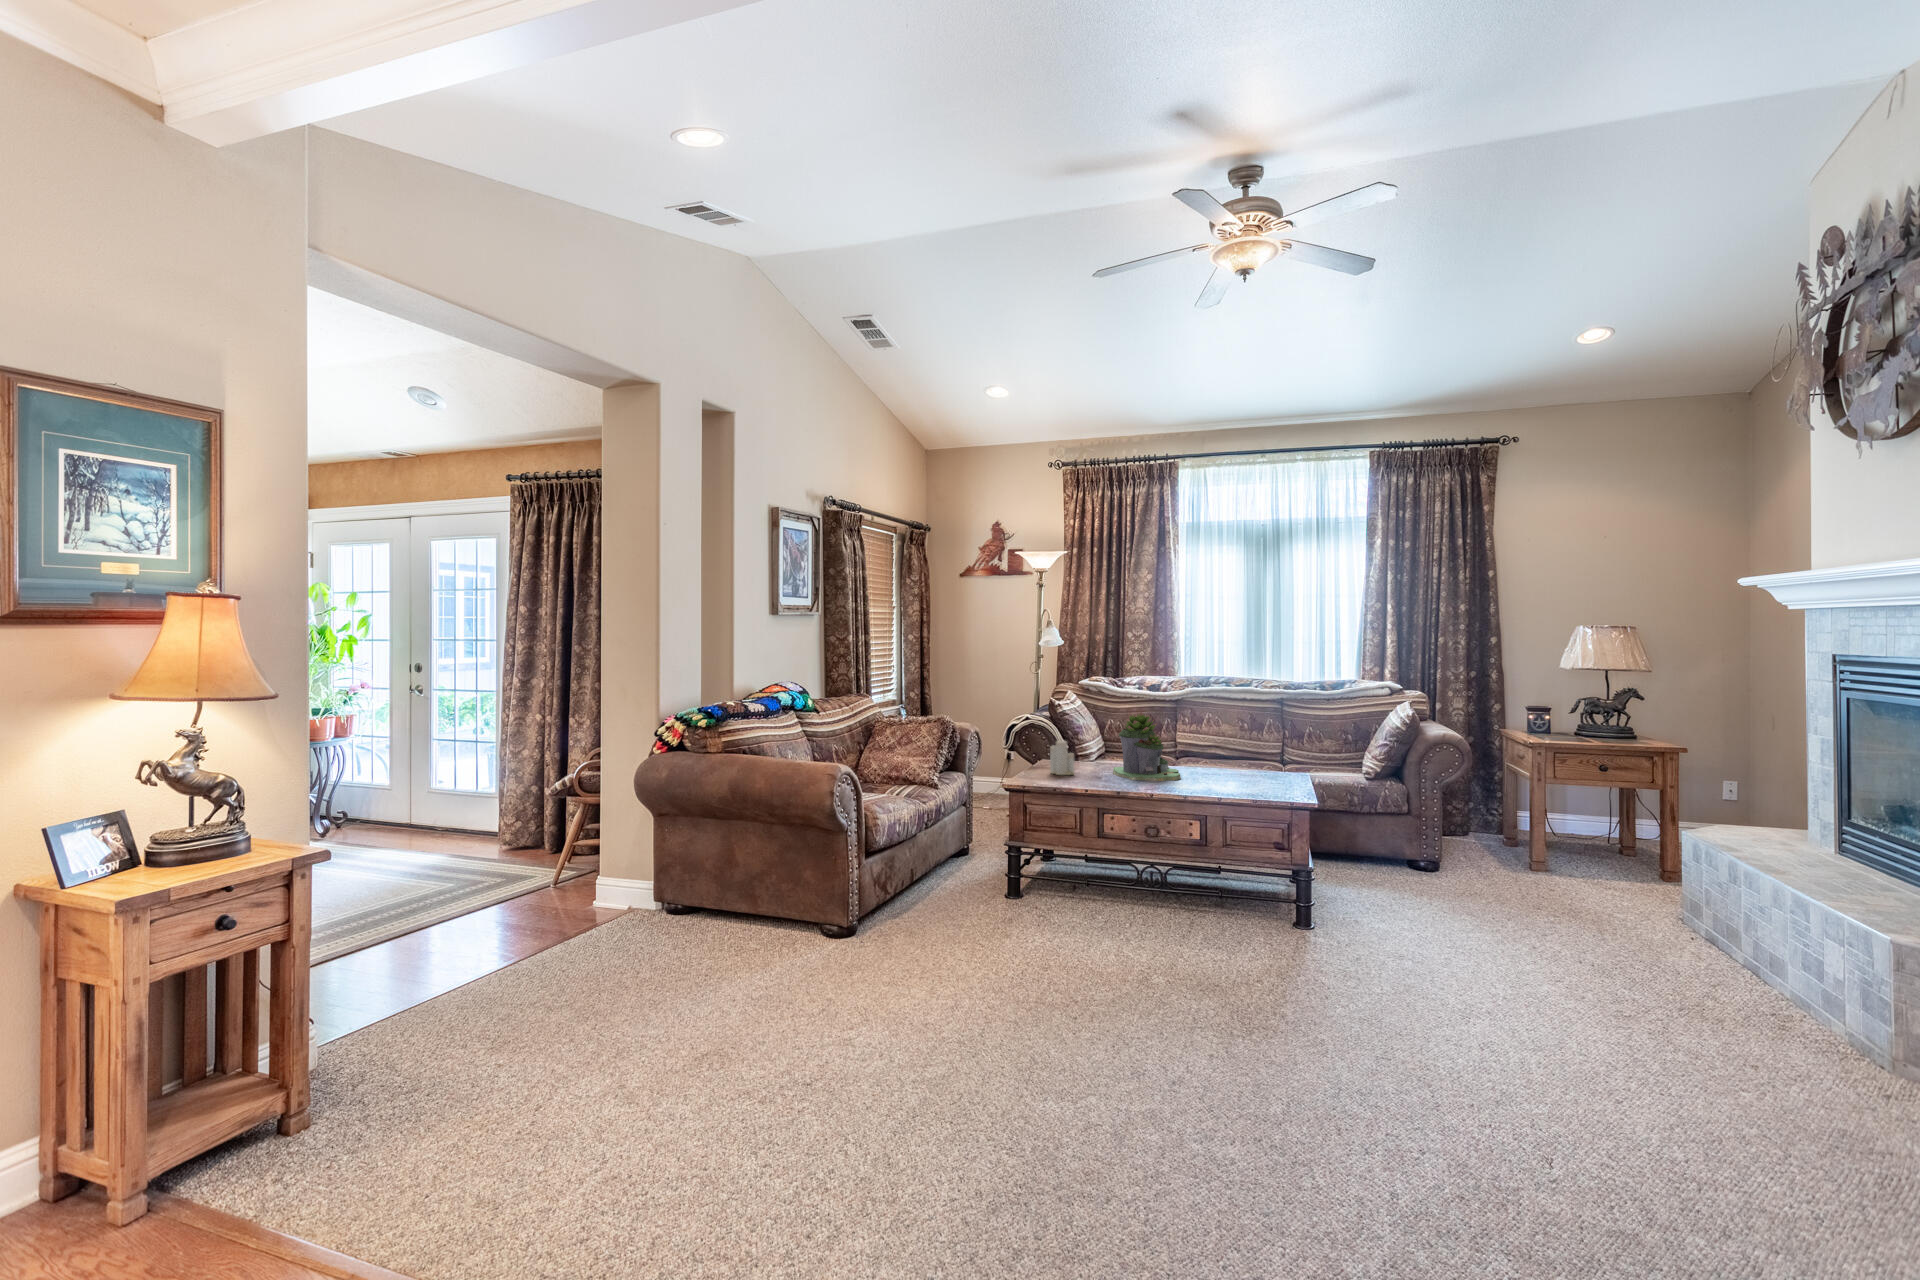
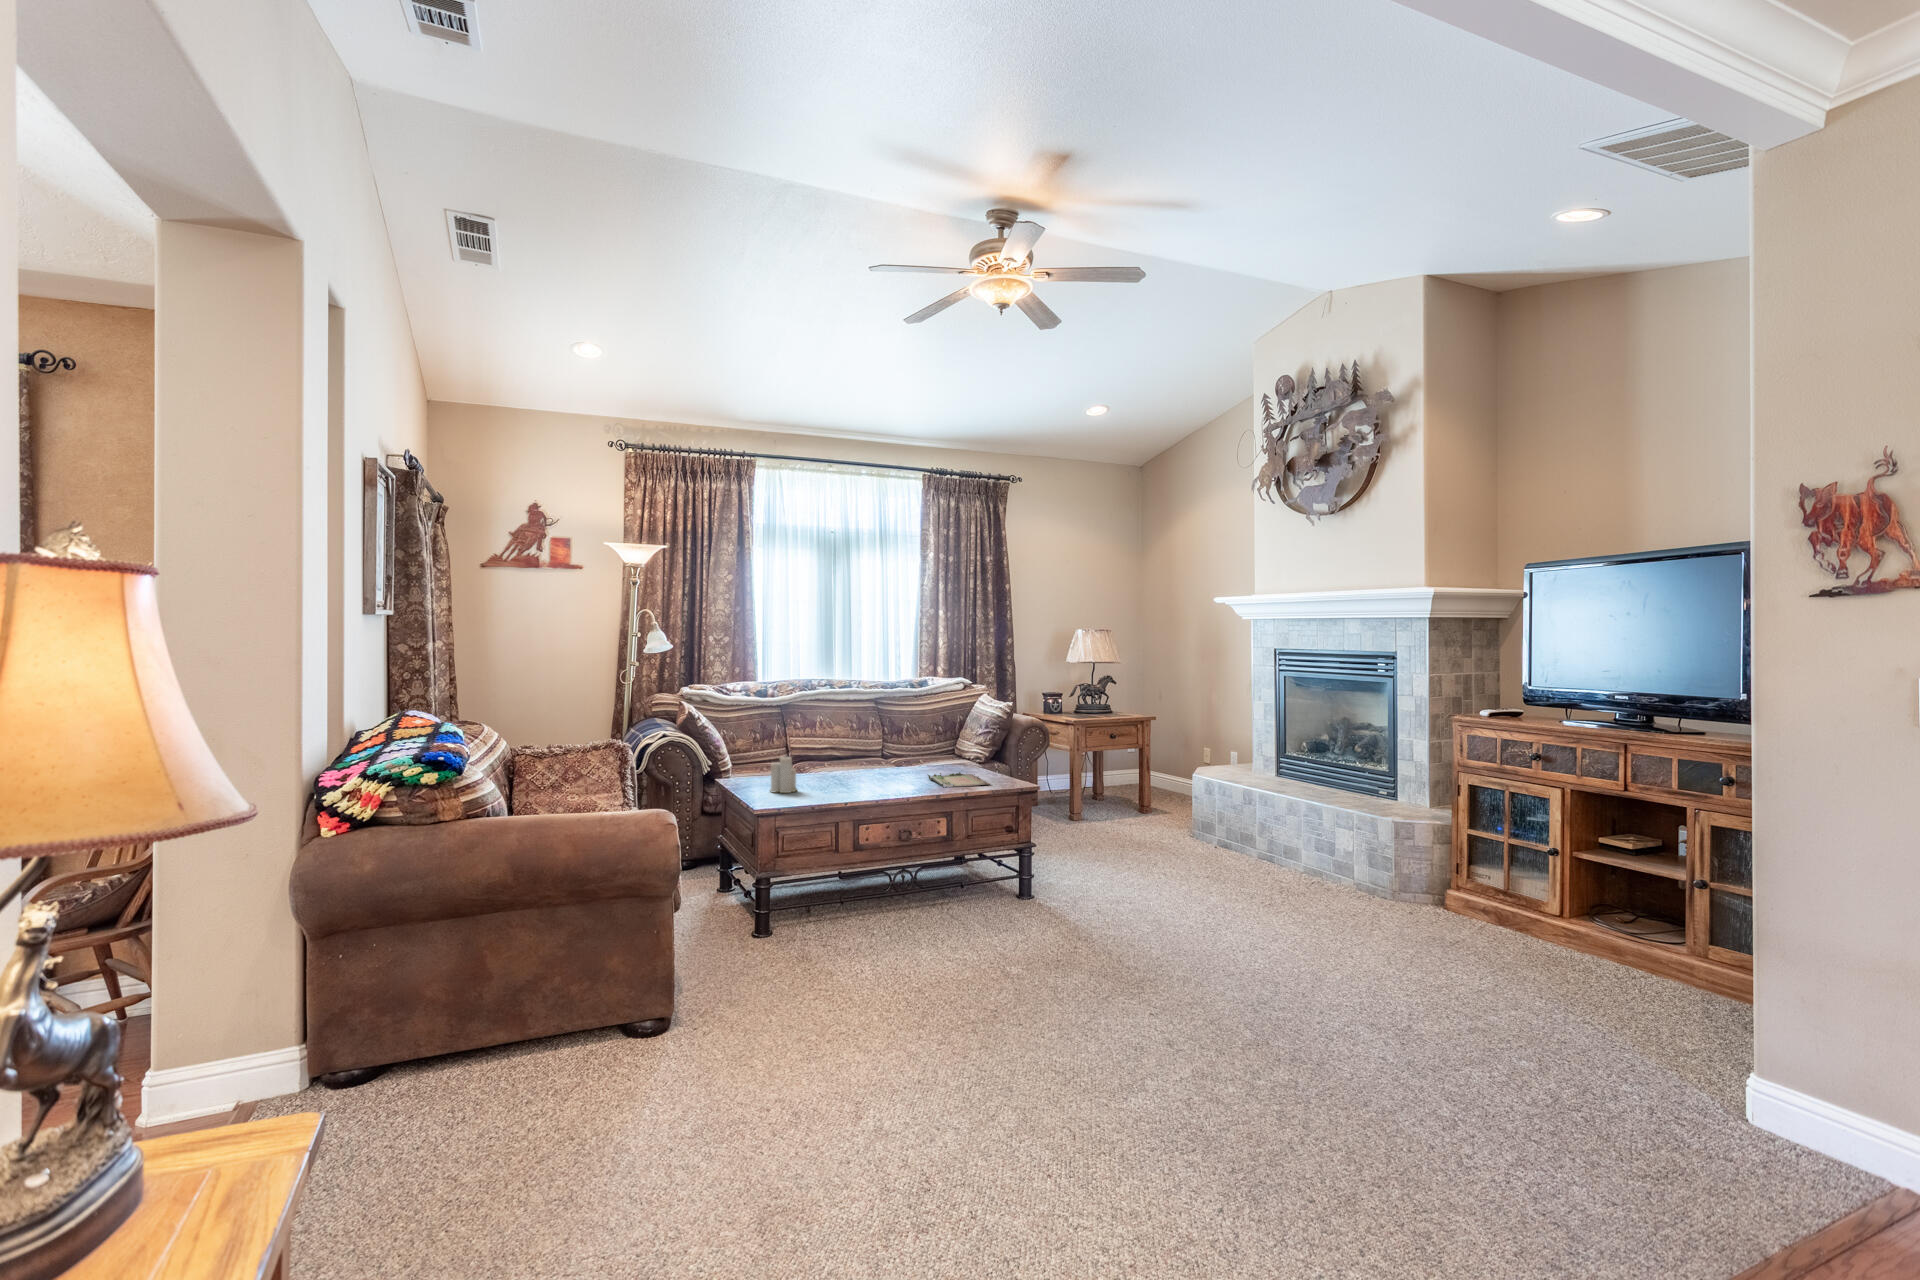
succulent planter: present [1113,712,1181,781] -> none [815,721,892,790]
tray: none [1217,773,1281,791] -> present [928,772,991,787]

